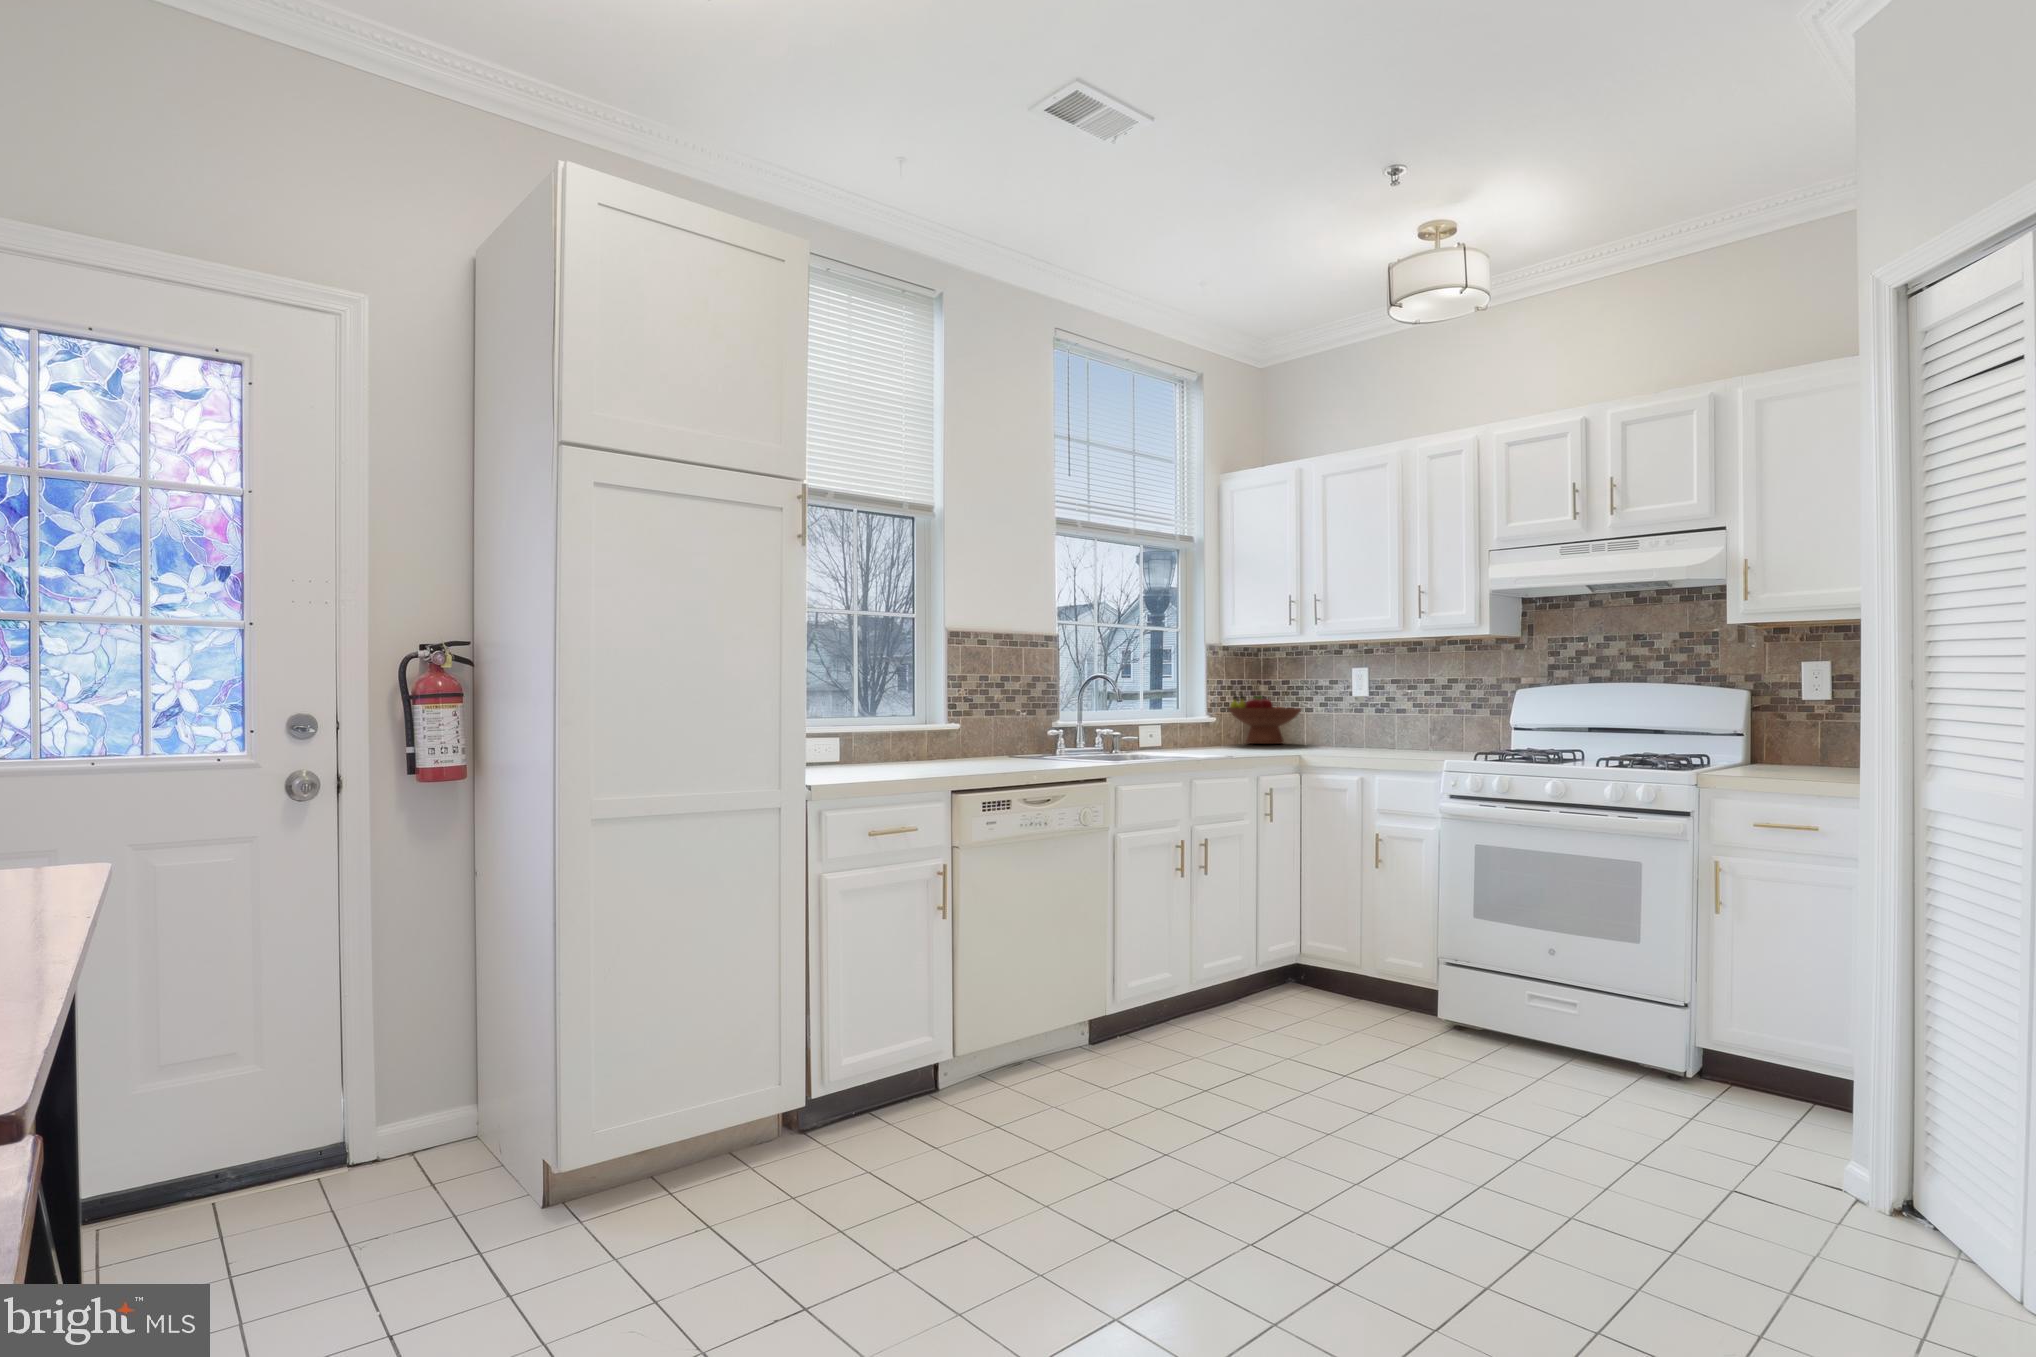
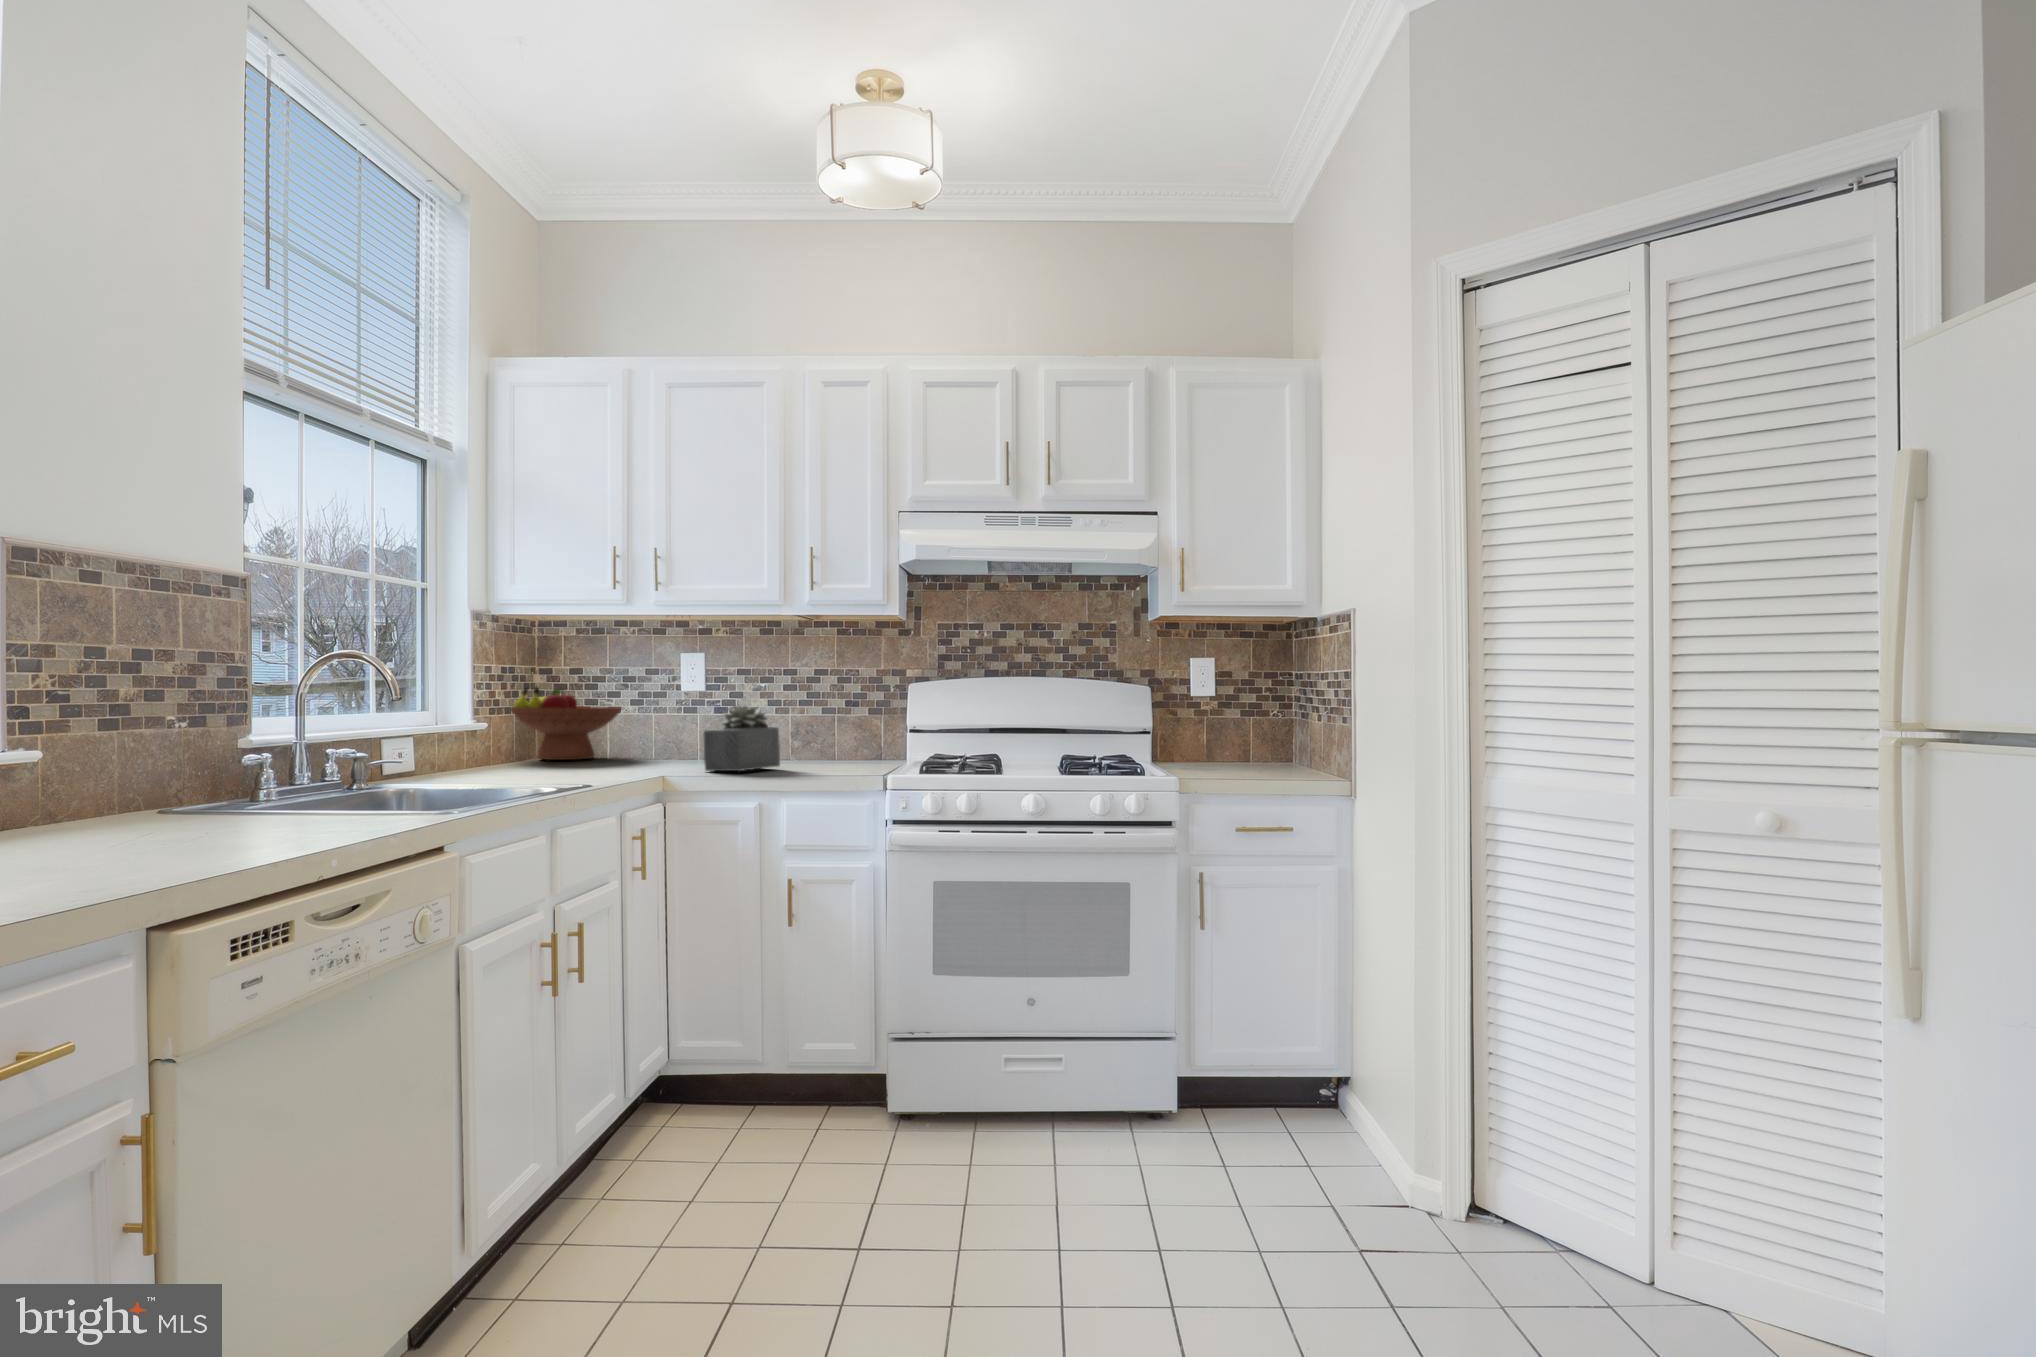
succulent plant: none [1330,705,1388,754] -> present [704,706,780,771]

